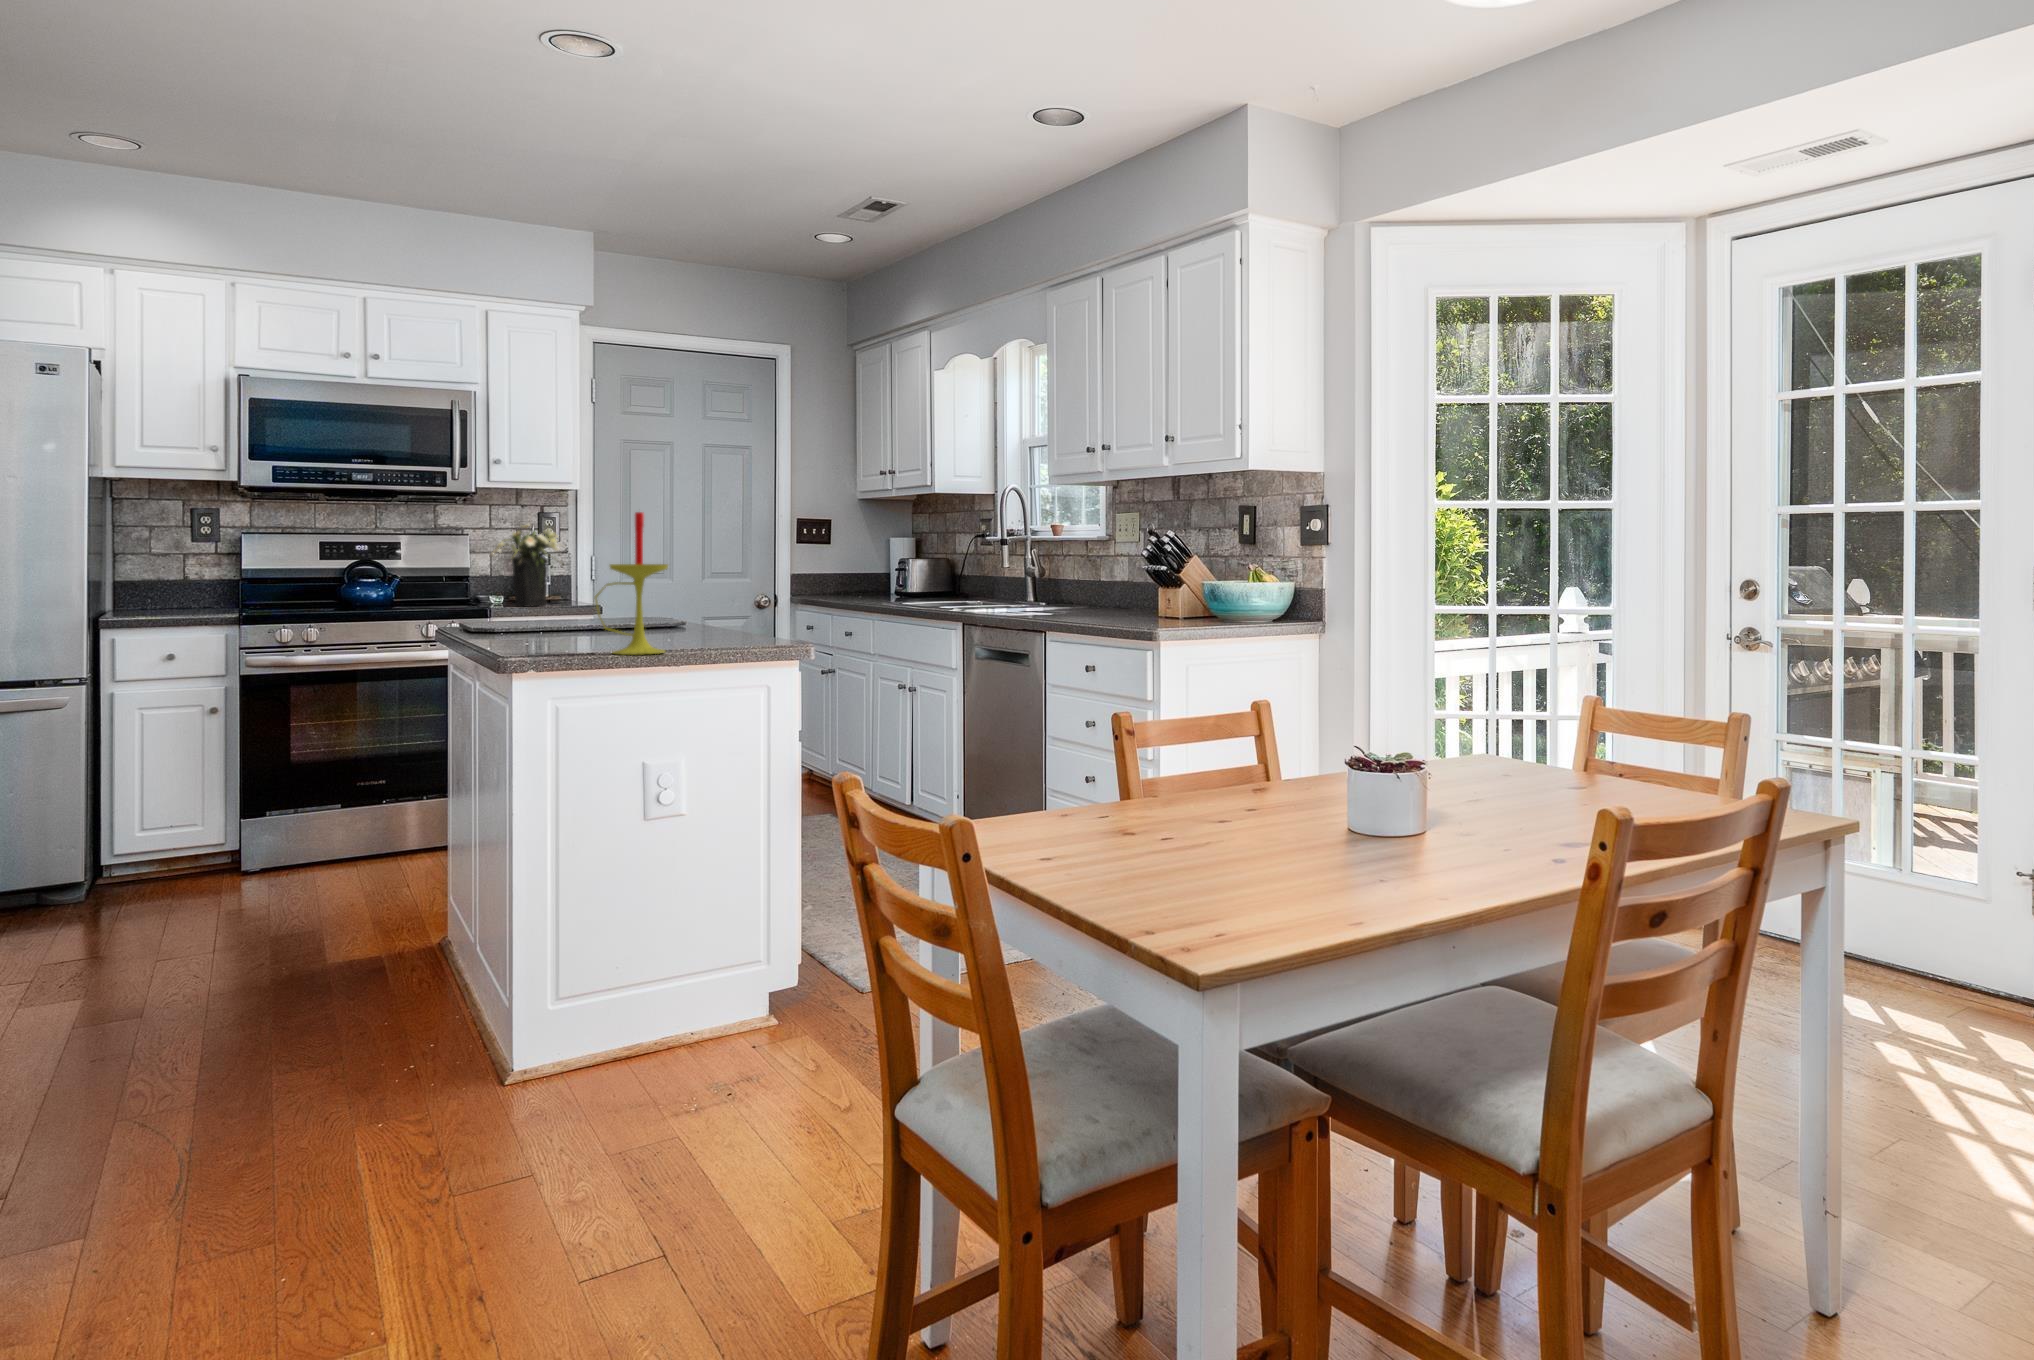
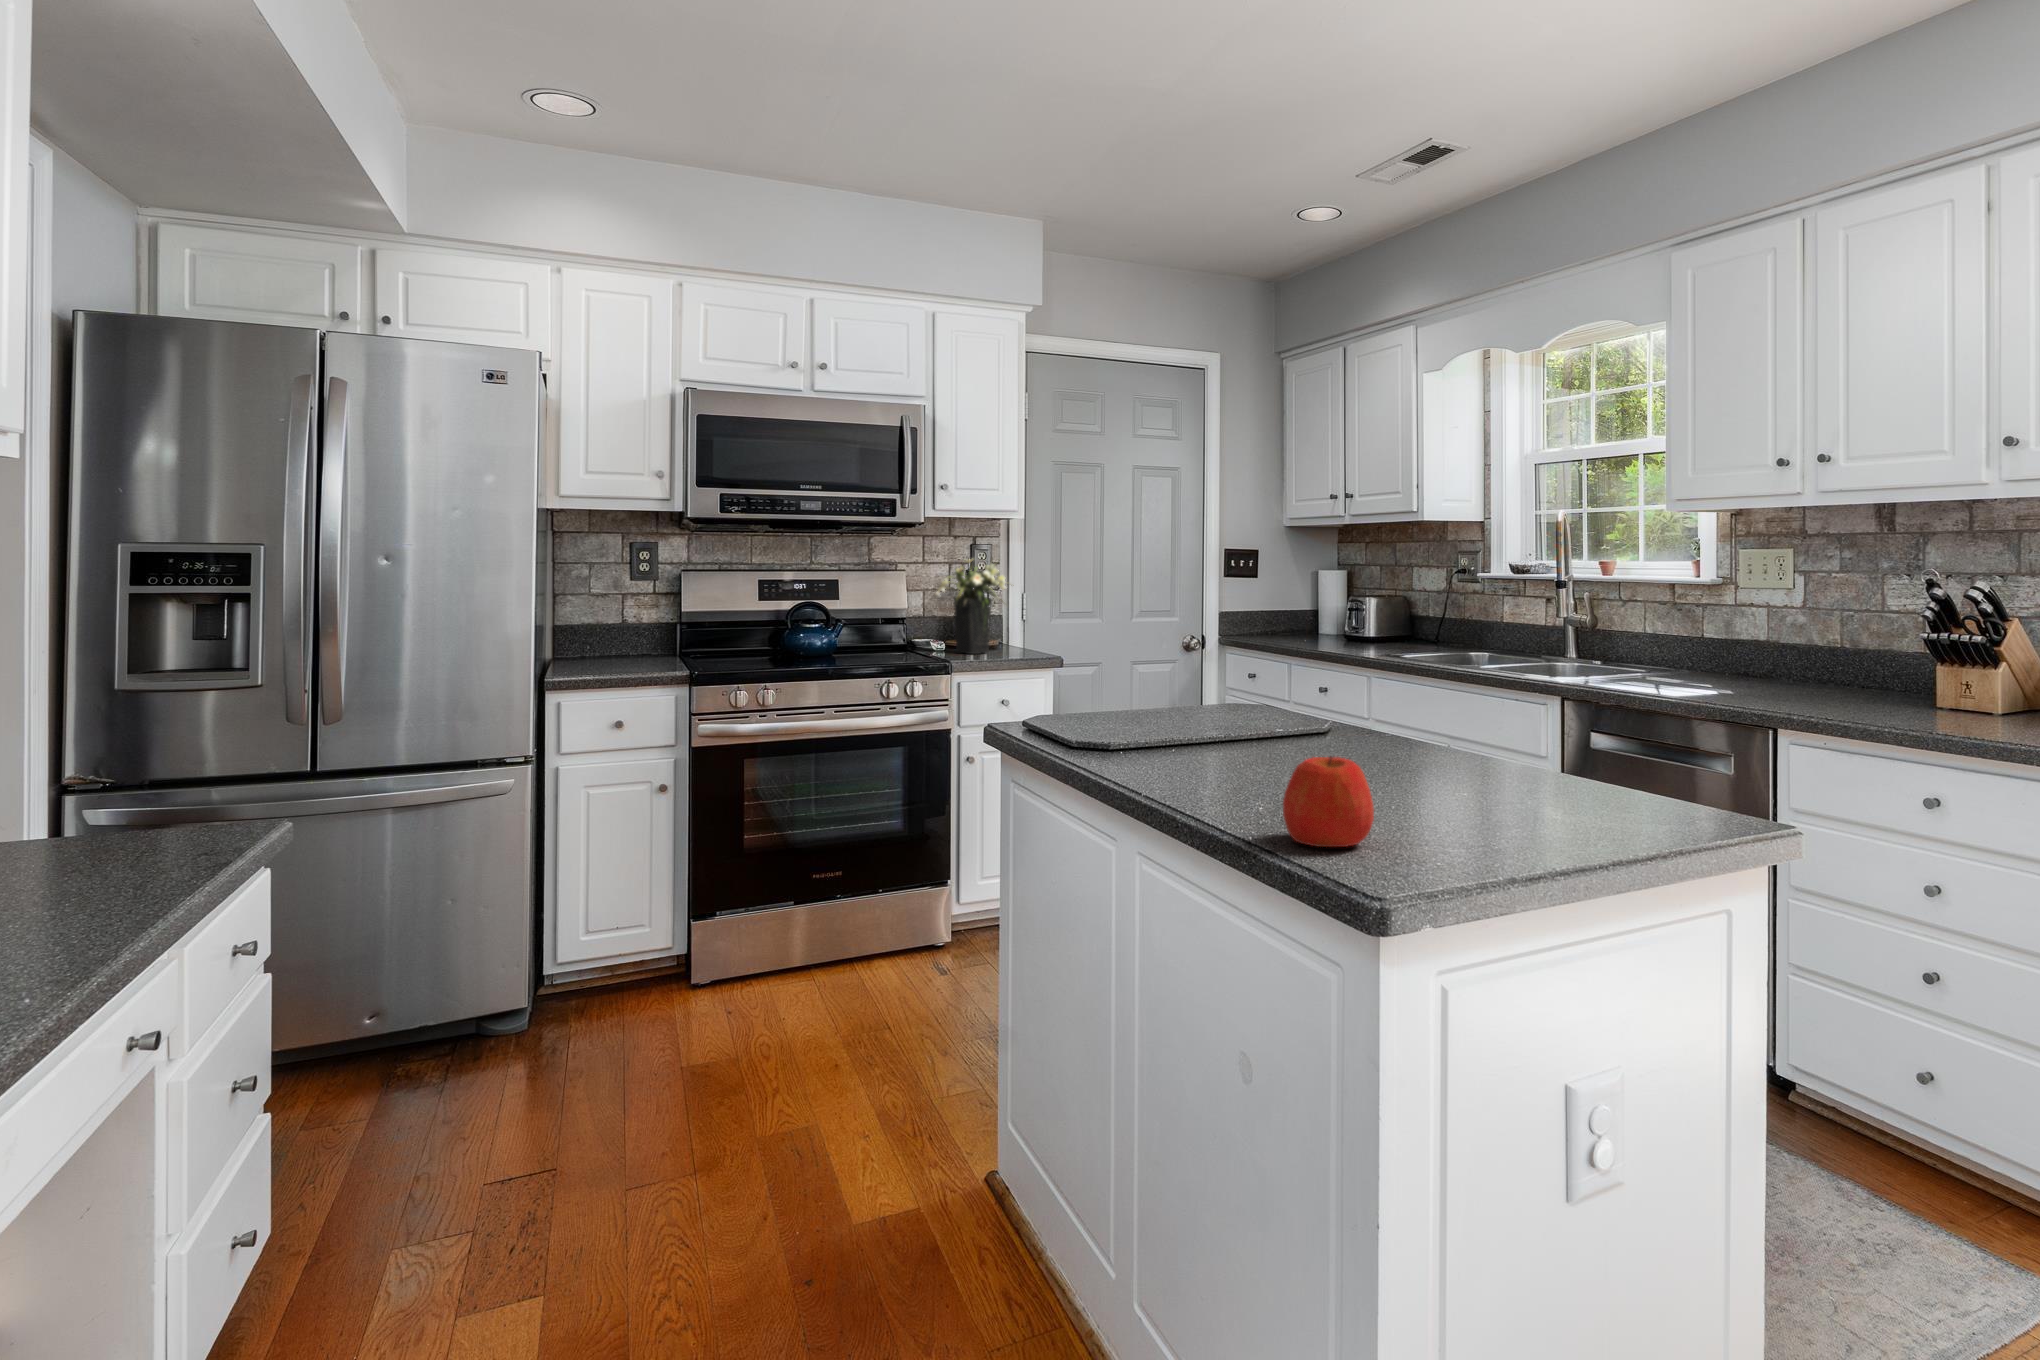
candle: present [595,512,668,655] -> none [1484,582,1601,880]
apple: none [515,602,568,650] -> present [1283,756,1374,847]

